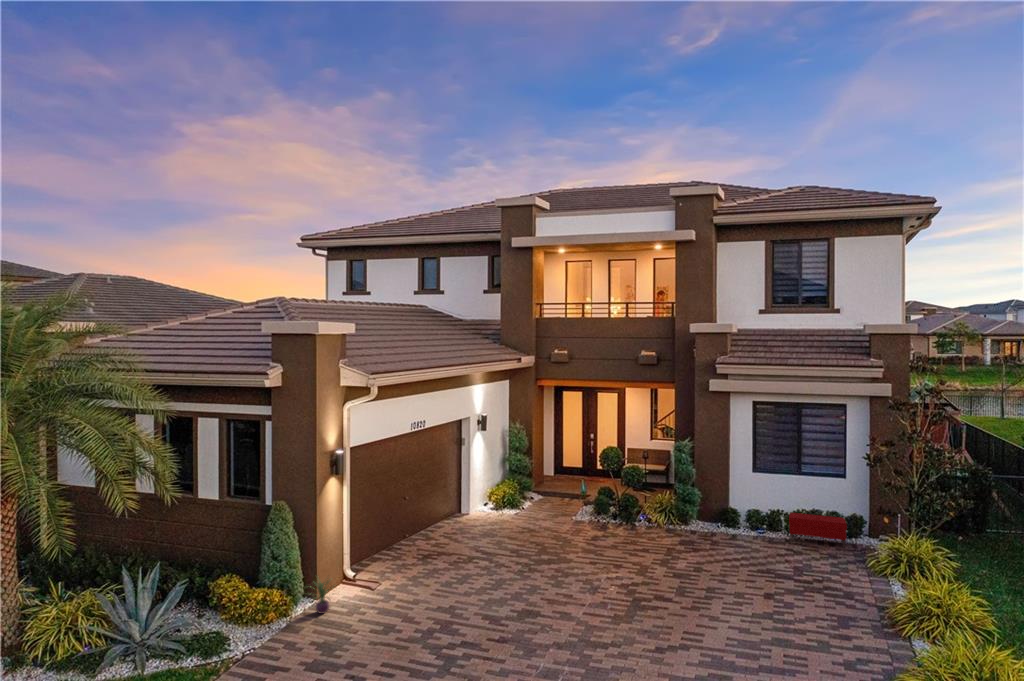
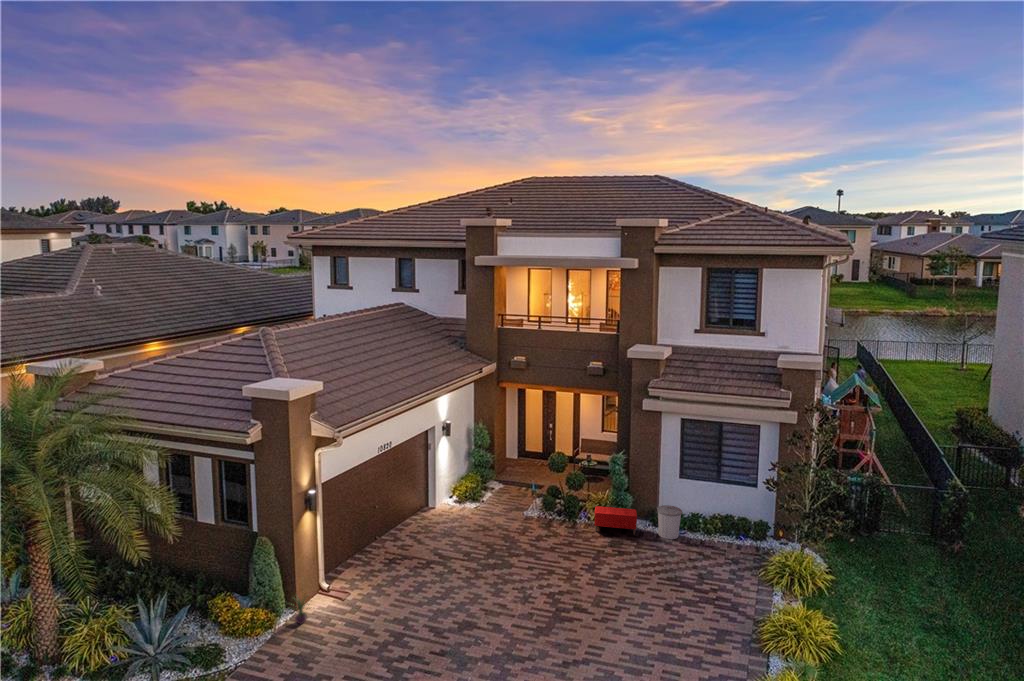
trash can: none [731,500,761,538] -> present [657,505,682,539]
bench: present [789,512,847,548] -> present [595,506,637,535]

